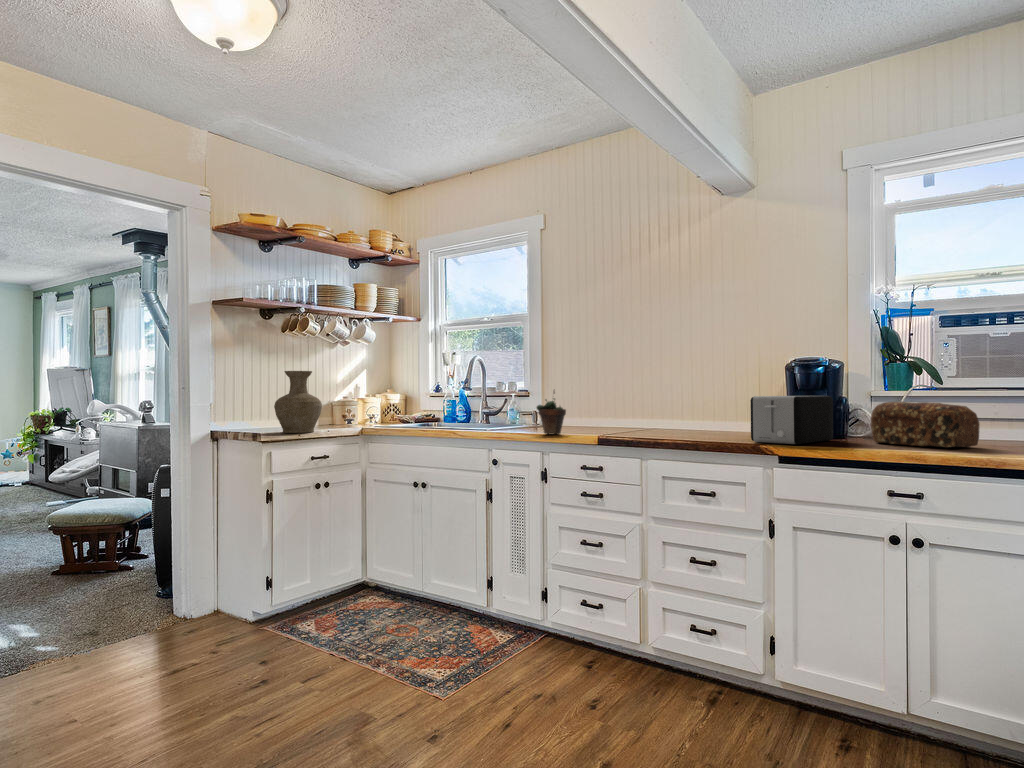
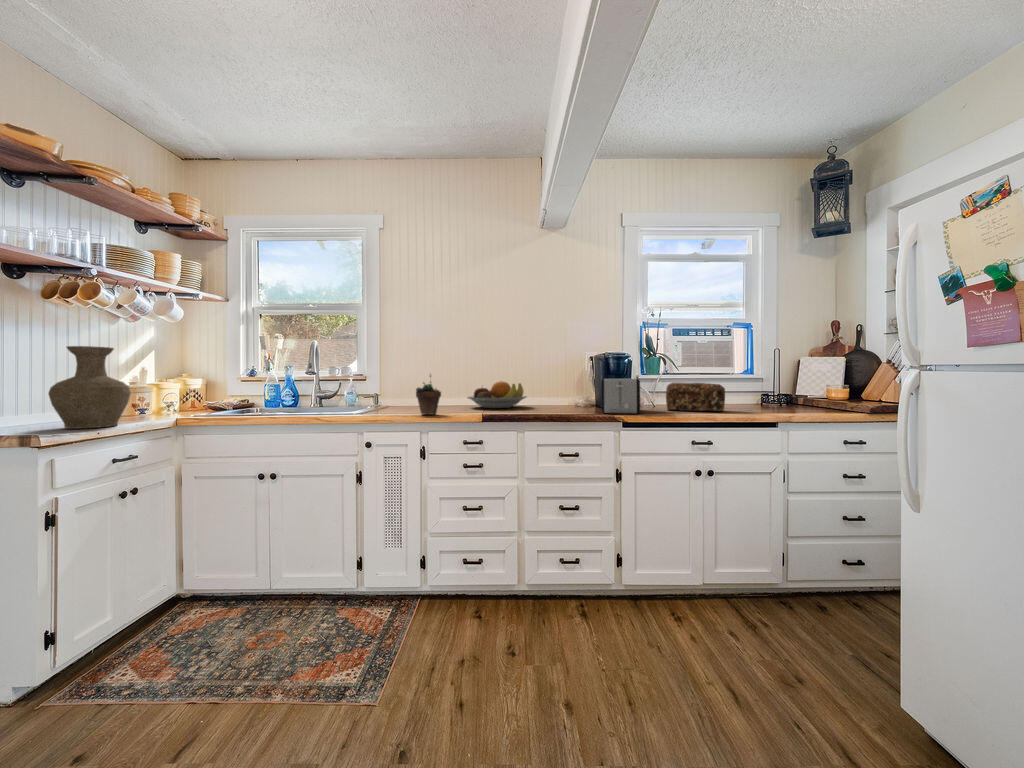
fruit bowl: none [619,398,695,431] -> present [467,381,526,408]

